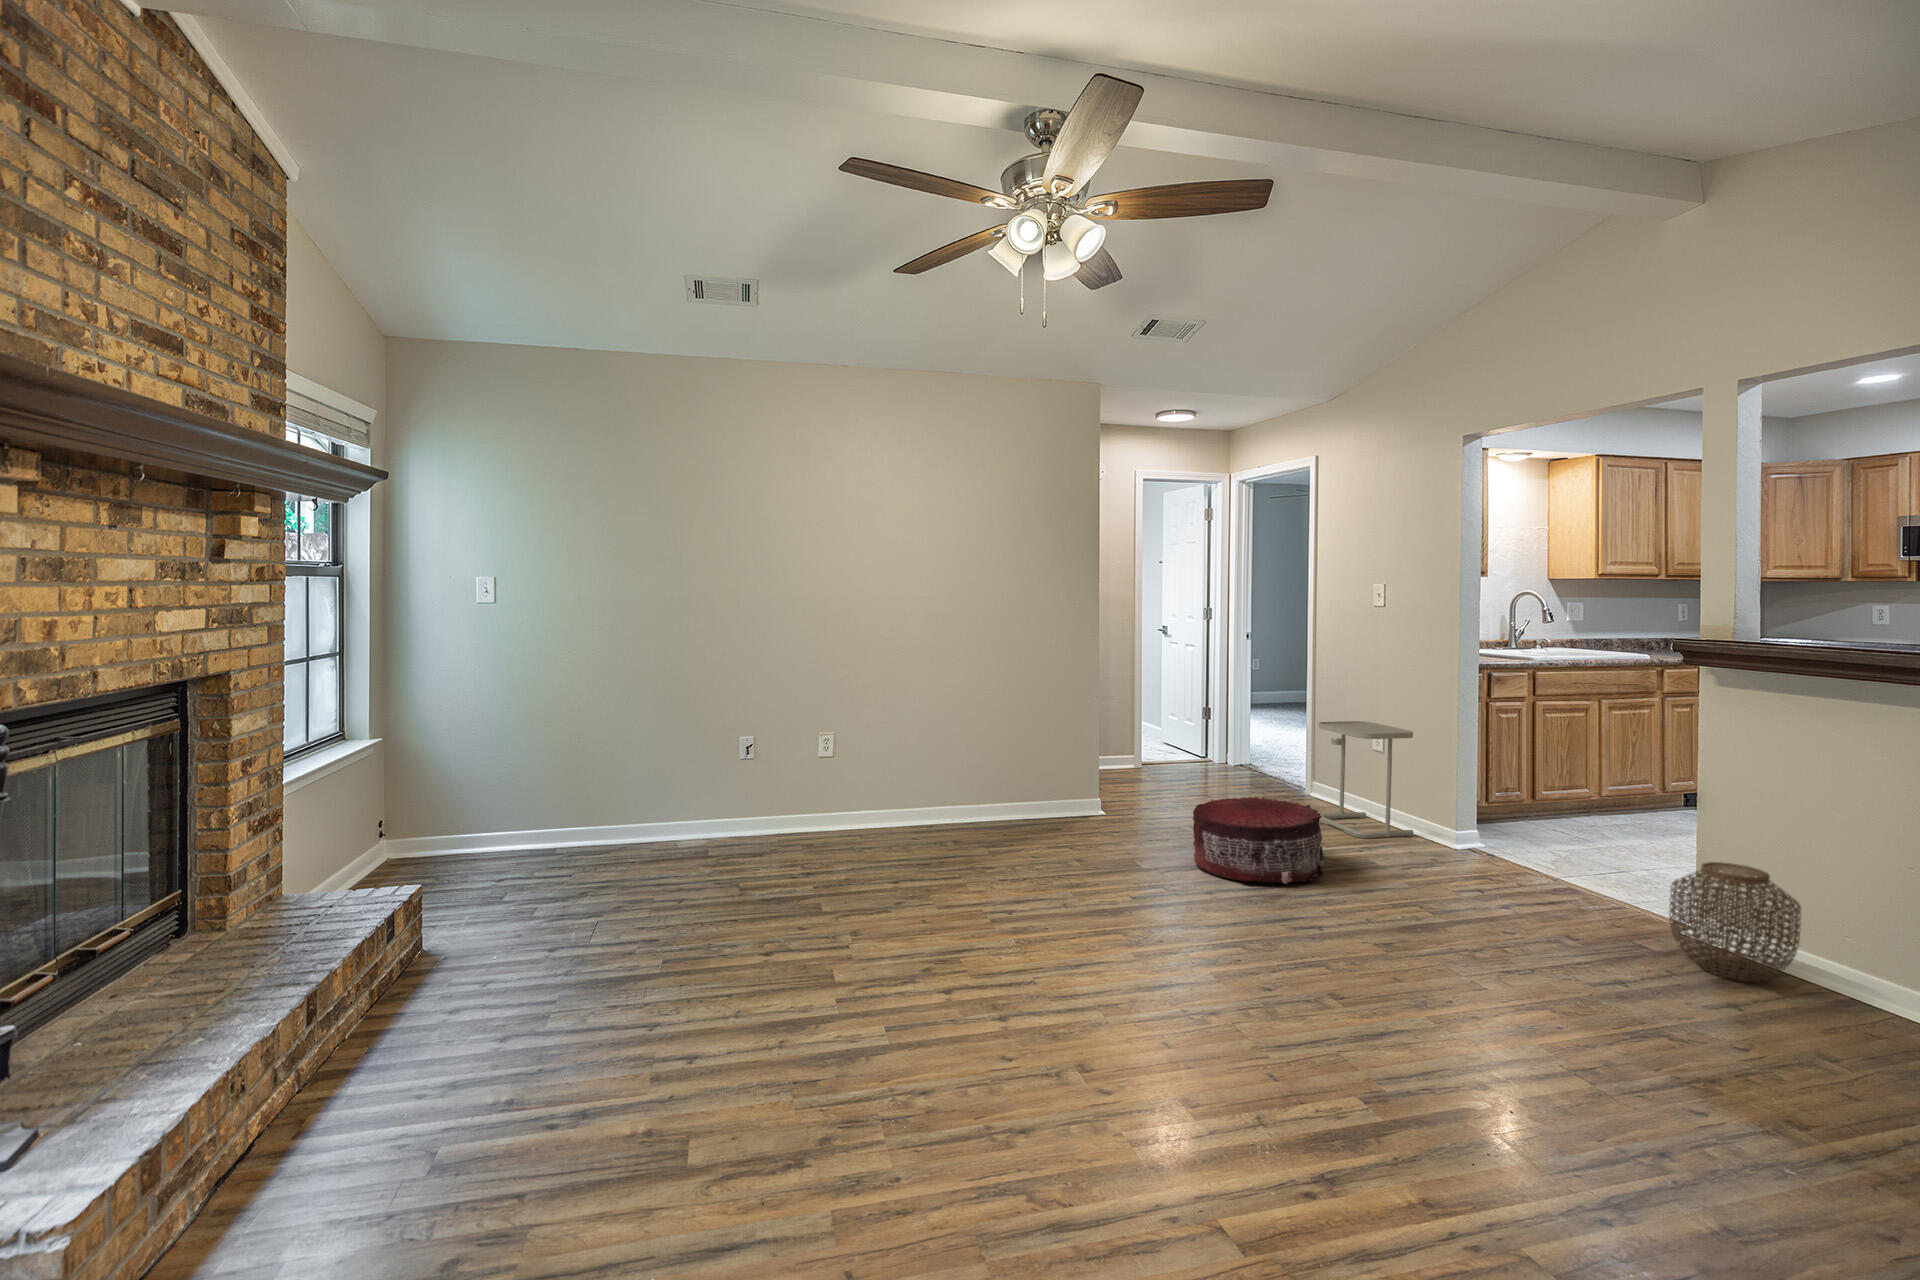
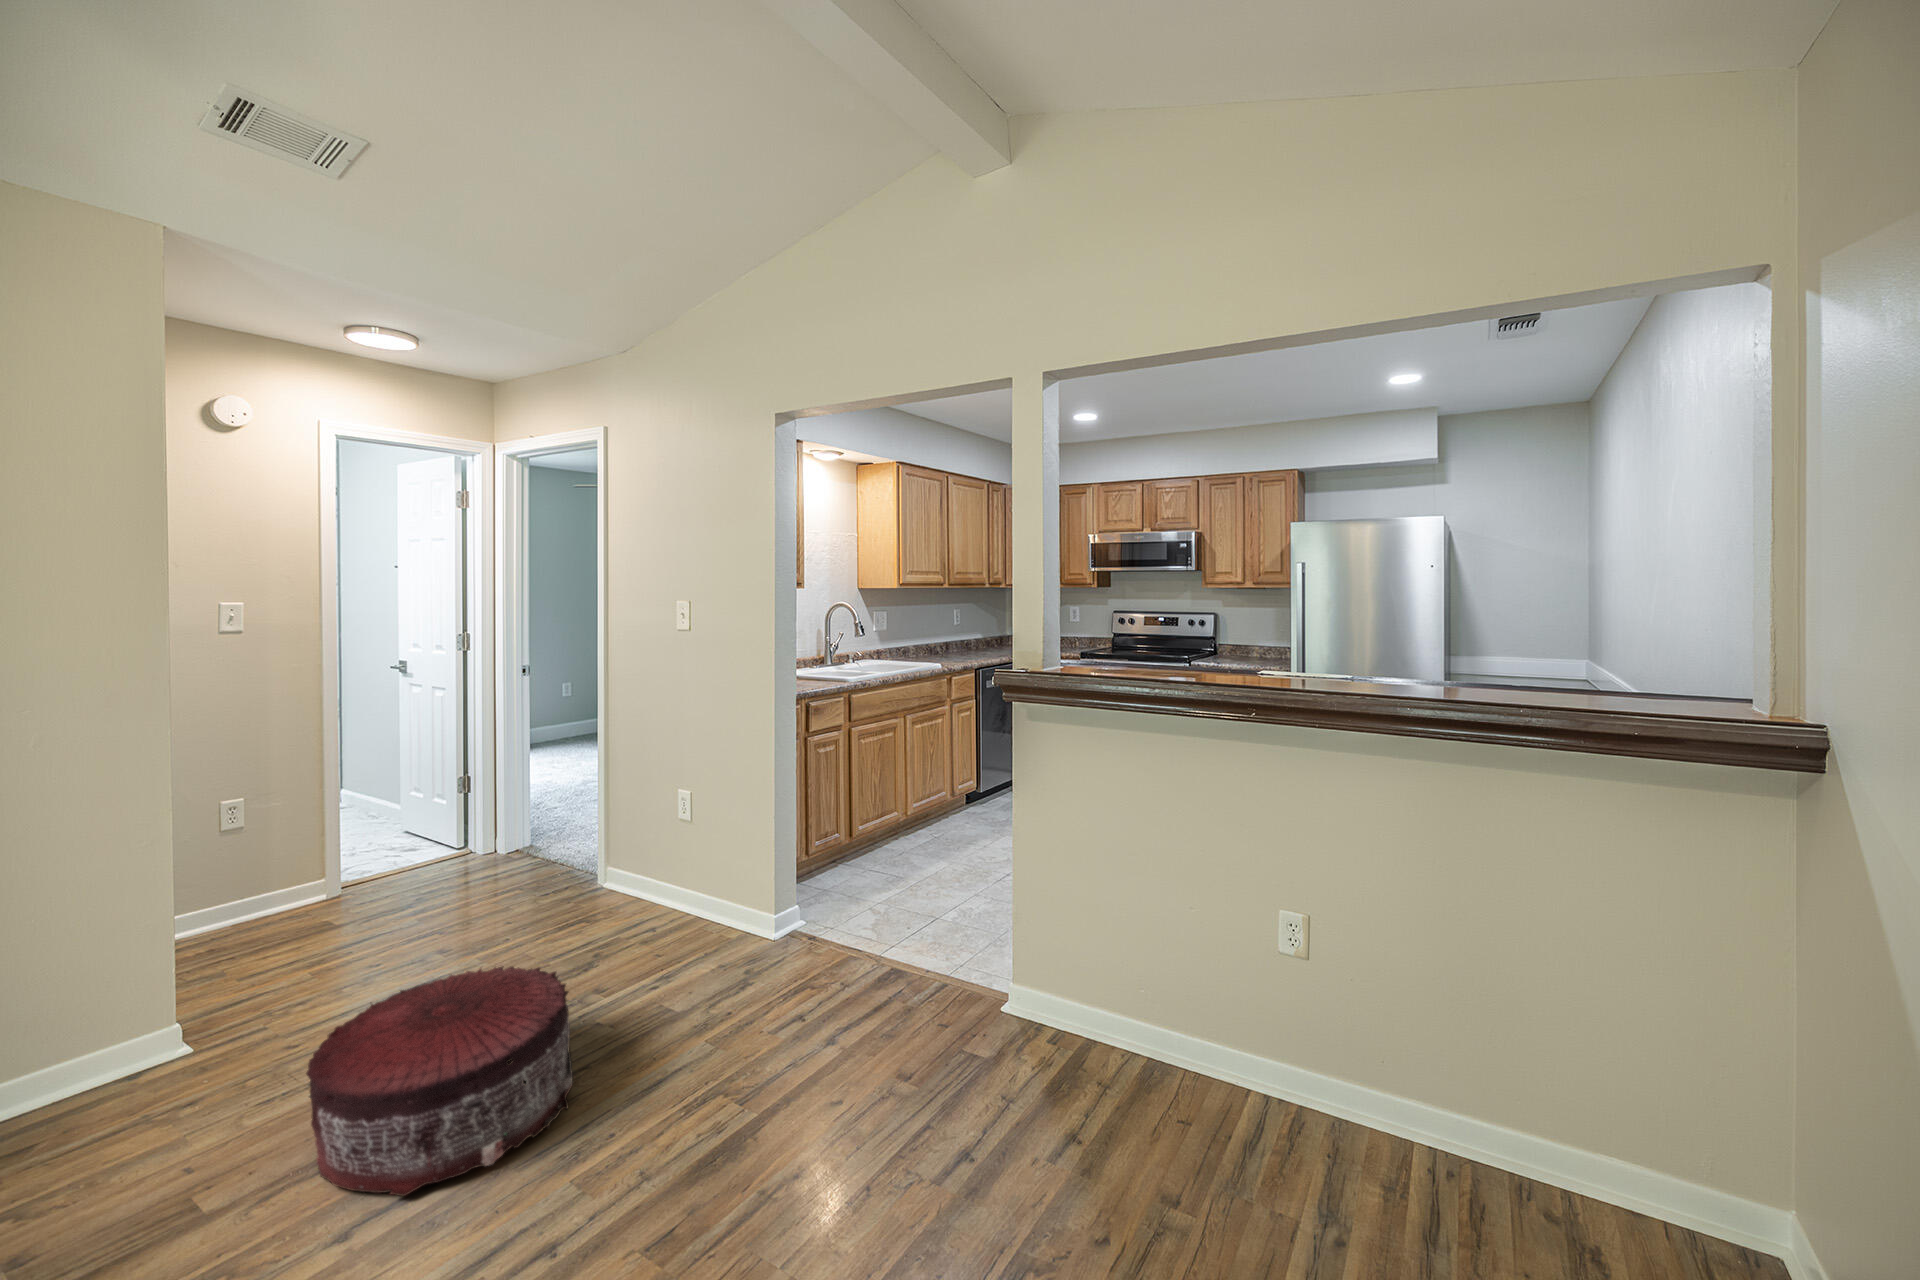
side table: present [1319,721,1414,838] -> none [599,781,726,955]
woven basket: present [1669,862,1801,982] -> none [1026,985,1157,1156]

